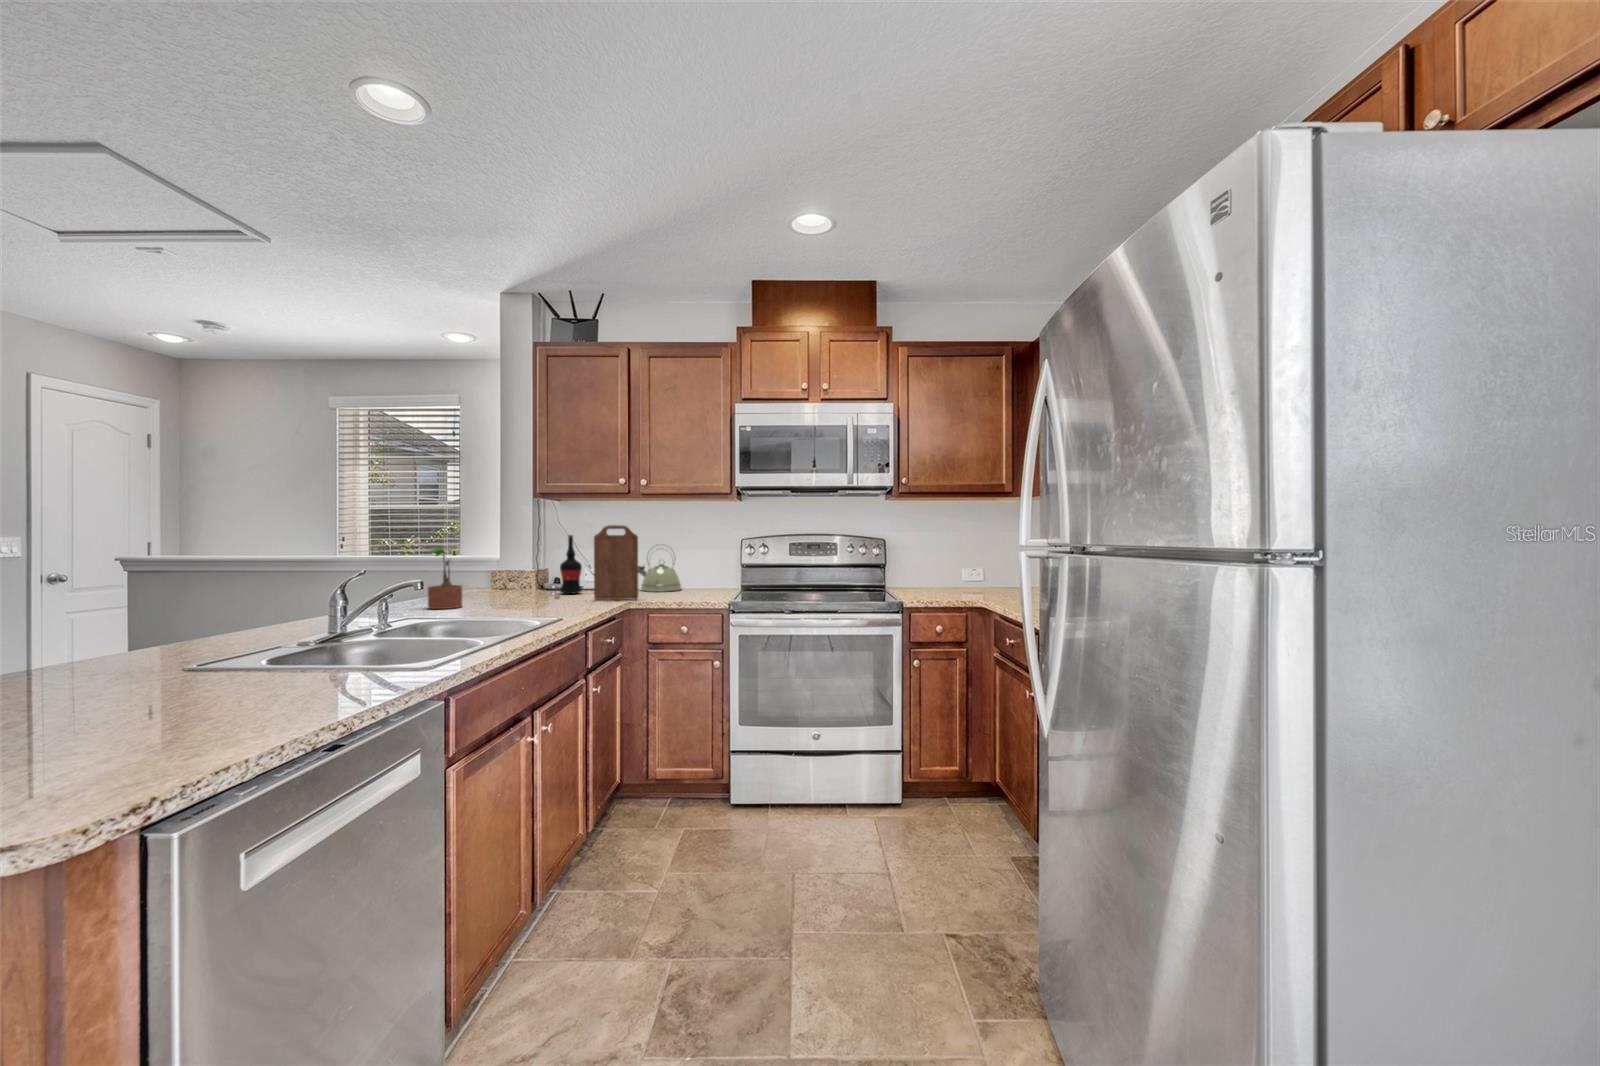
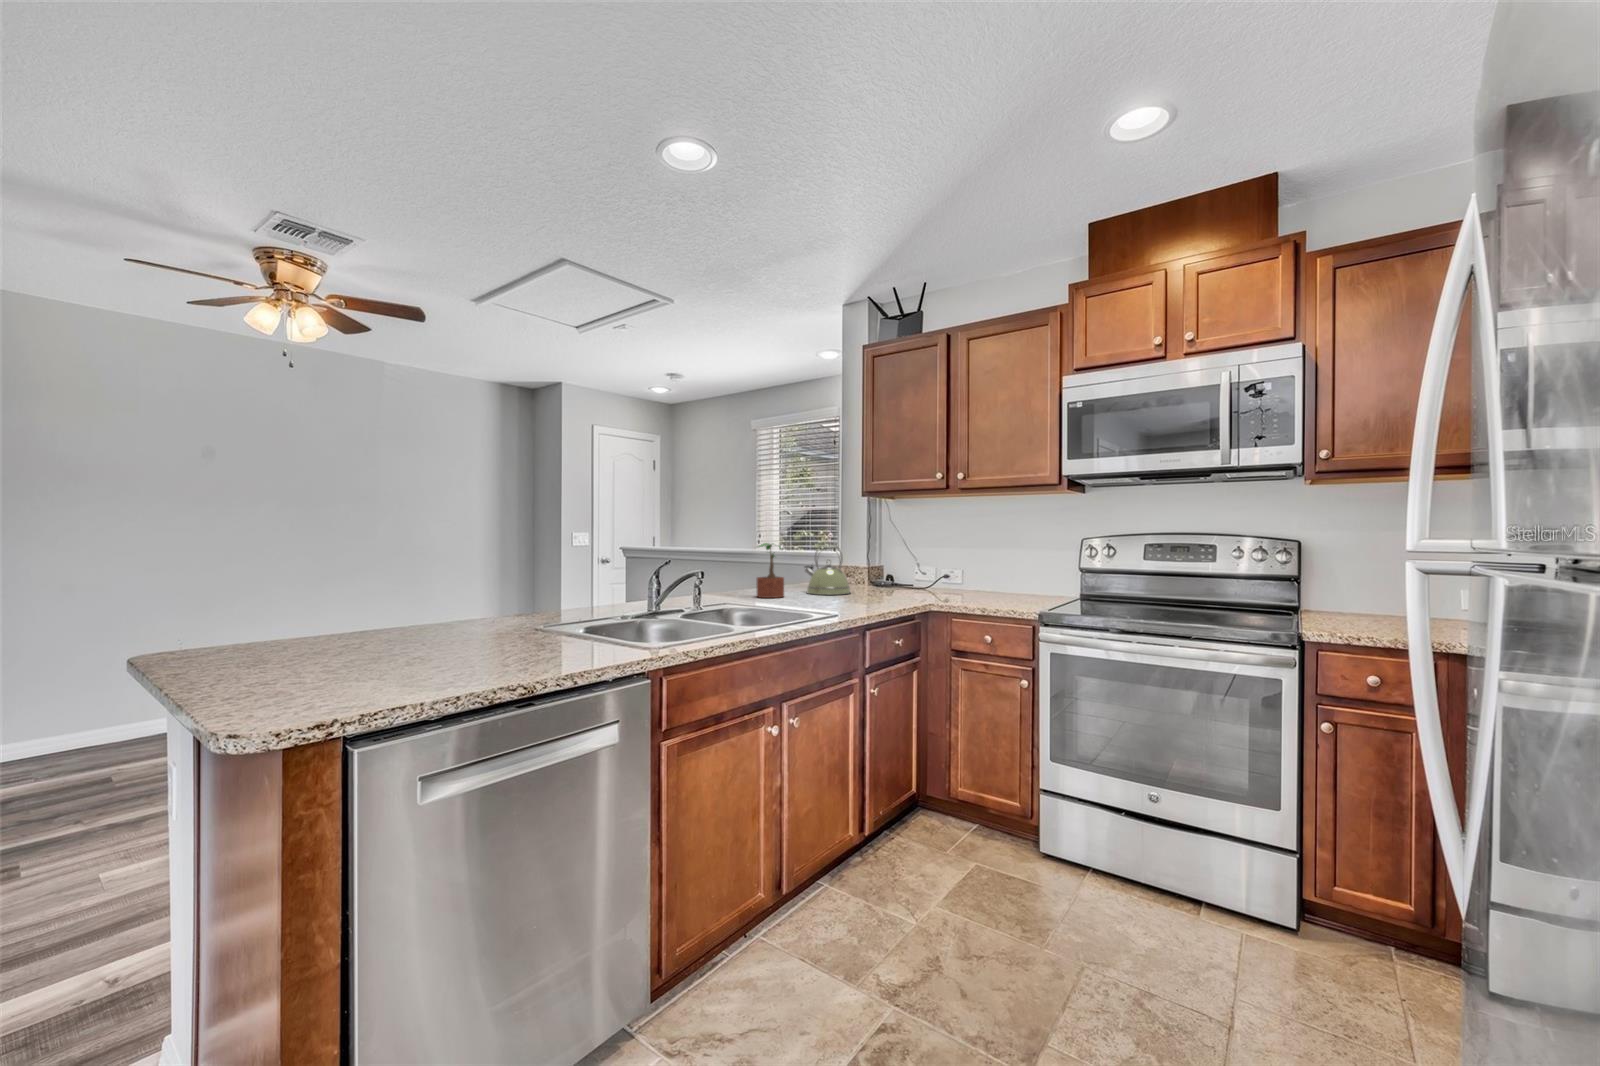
cutting board: present [594,525,638,600] -> none [903,522,947,602]
wine bottle: present [560,535,582,594] -> none [883,532,904,591]
kettle: present [638,563,681,592] -> present [805,543,850,595]

